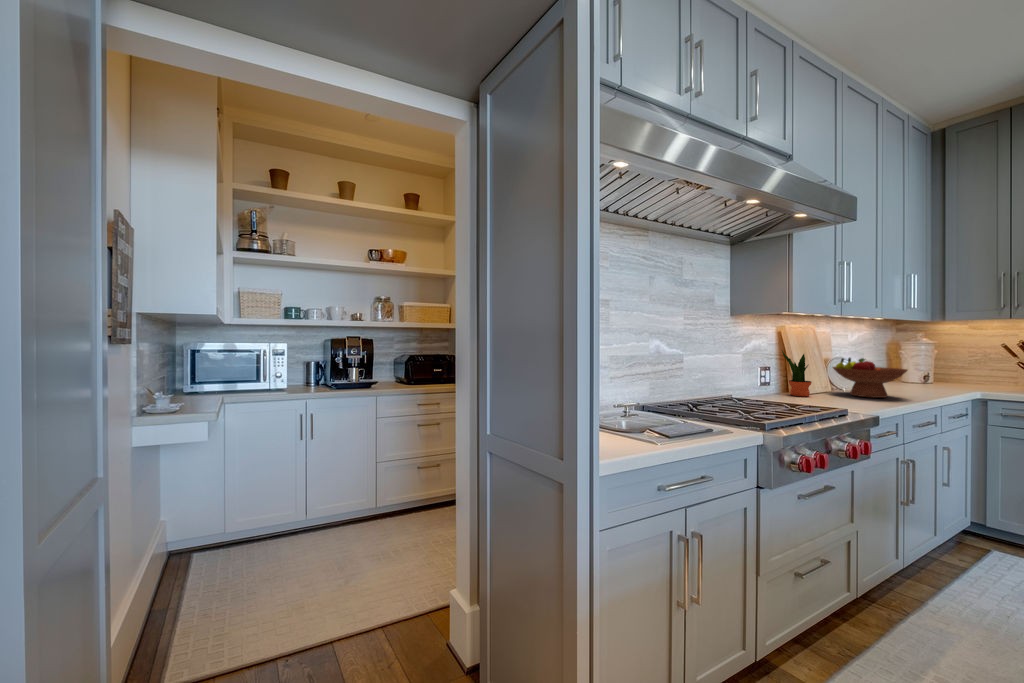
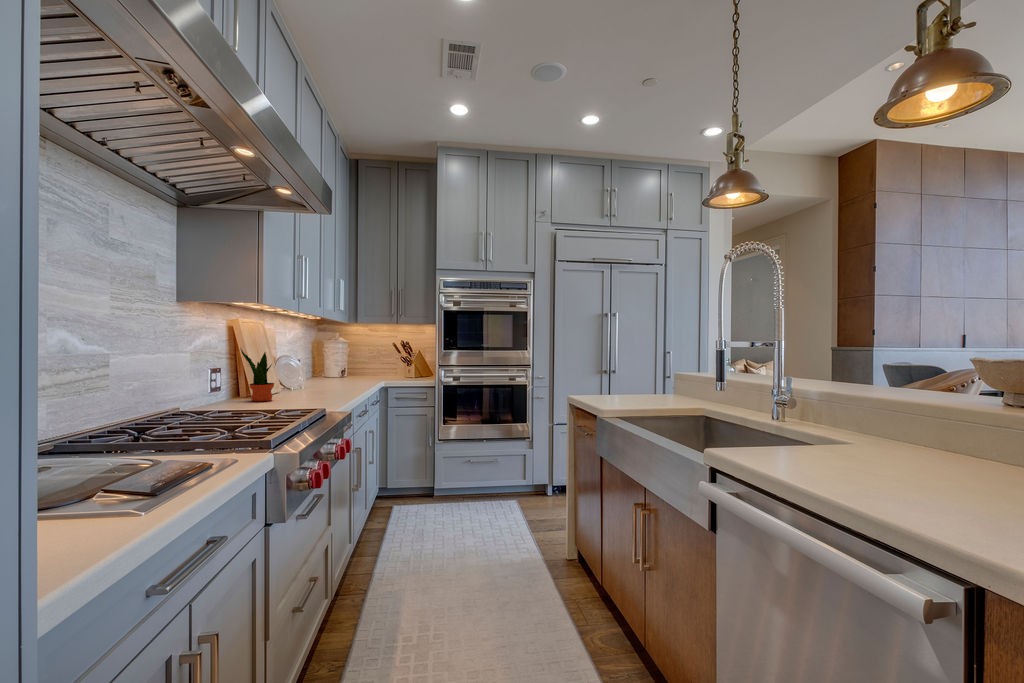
fruit bowl: present [833,358,908,398] -> none [288,355,351,394]

